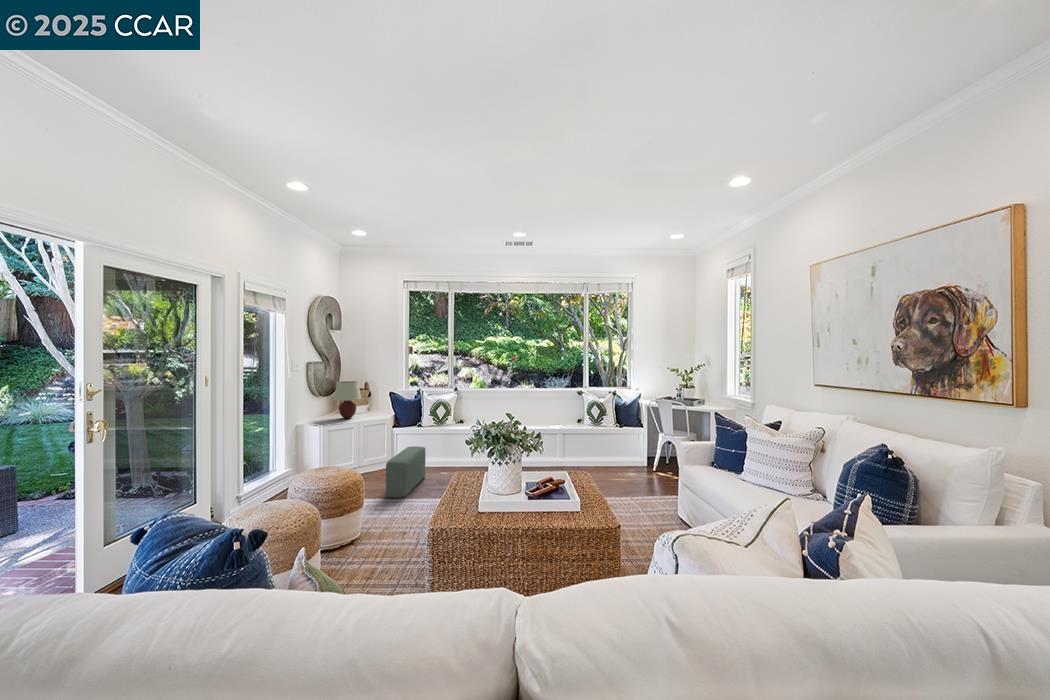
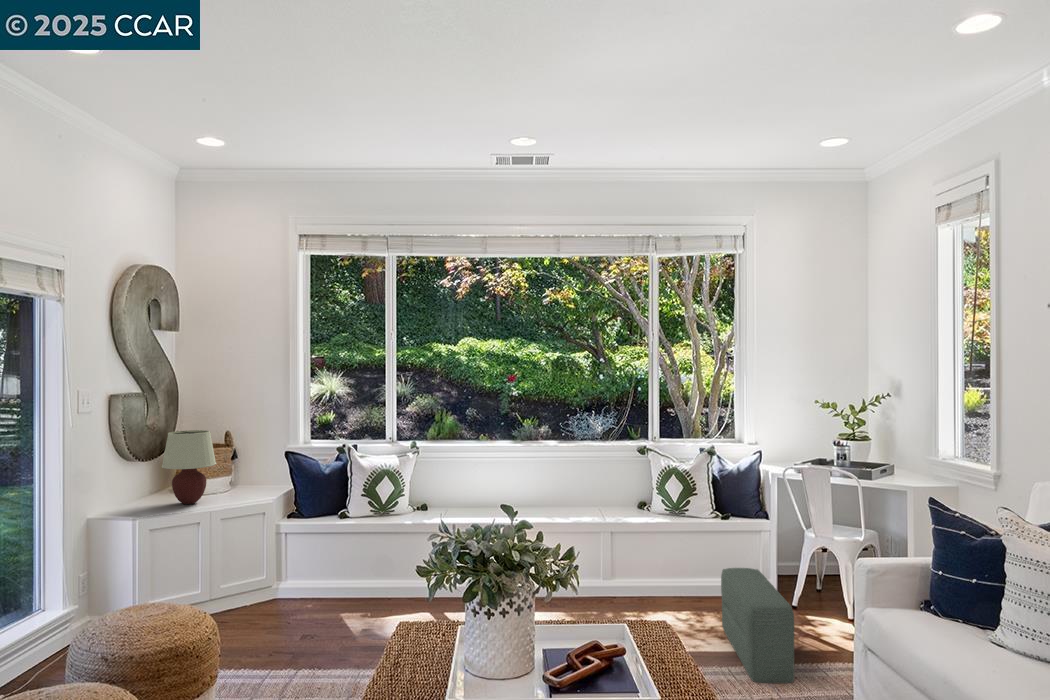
pouf: present [386,446,426,498] -> present [721,568,794,684]

